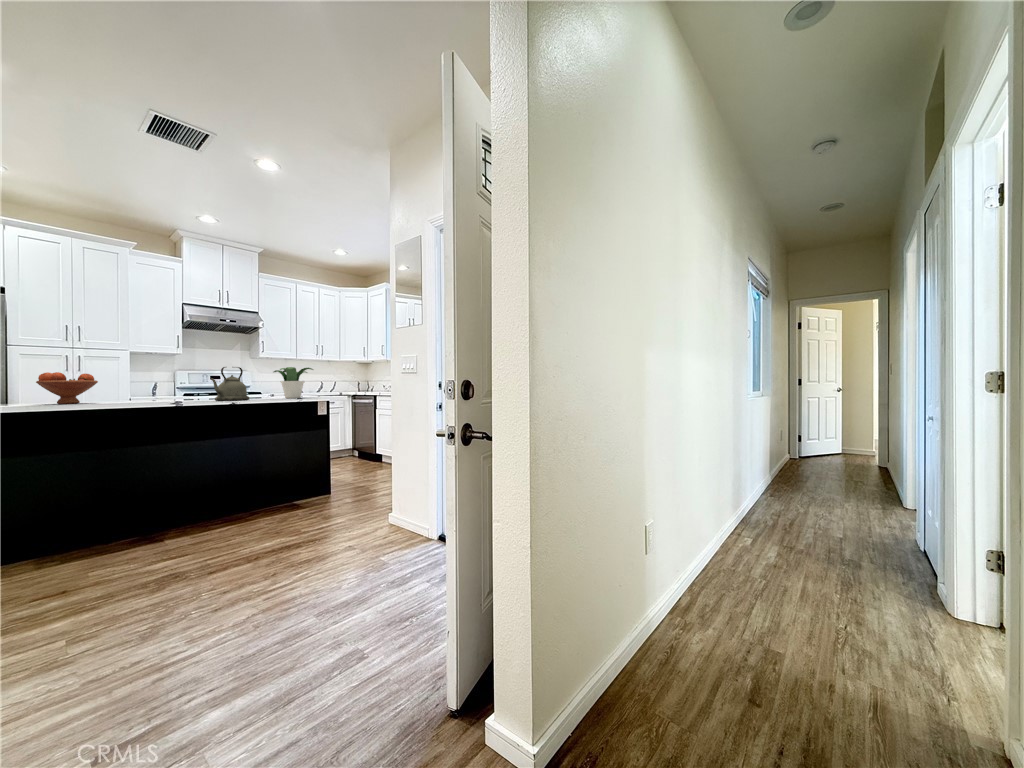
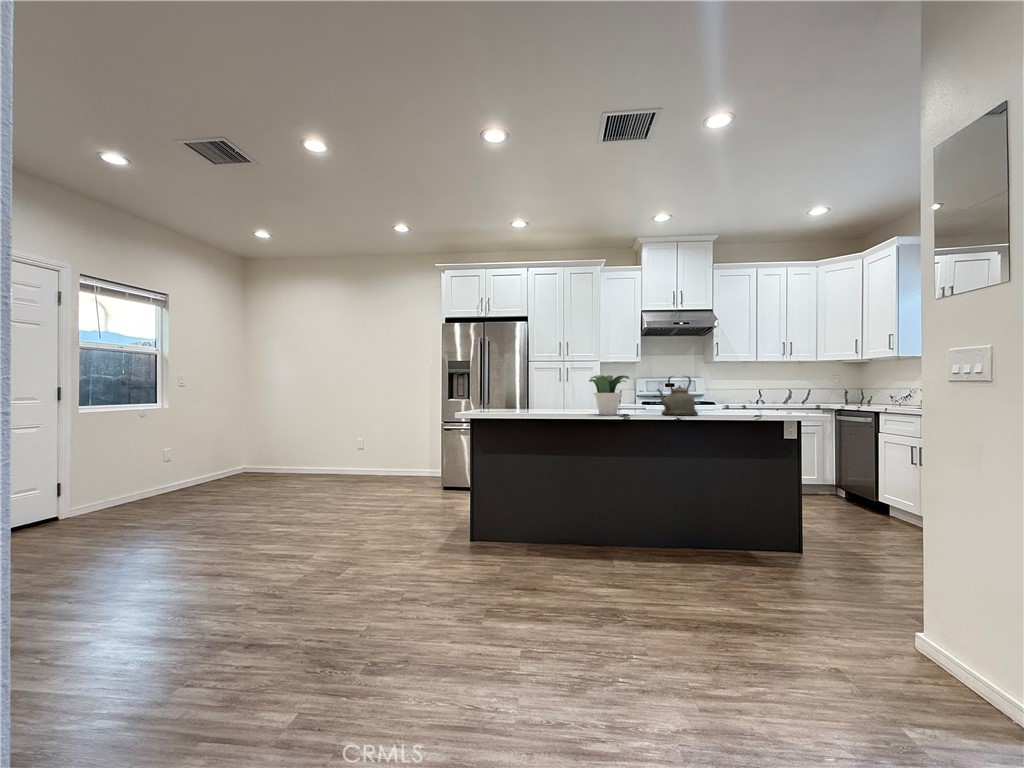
potted plant: present [274,367,313,398] -> present [589,375,629,415]
fruit bowl: present [36,372,98,404] -> none [532,382,571,411]

